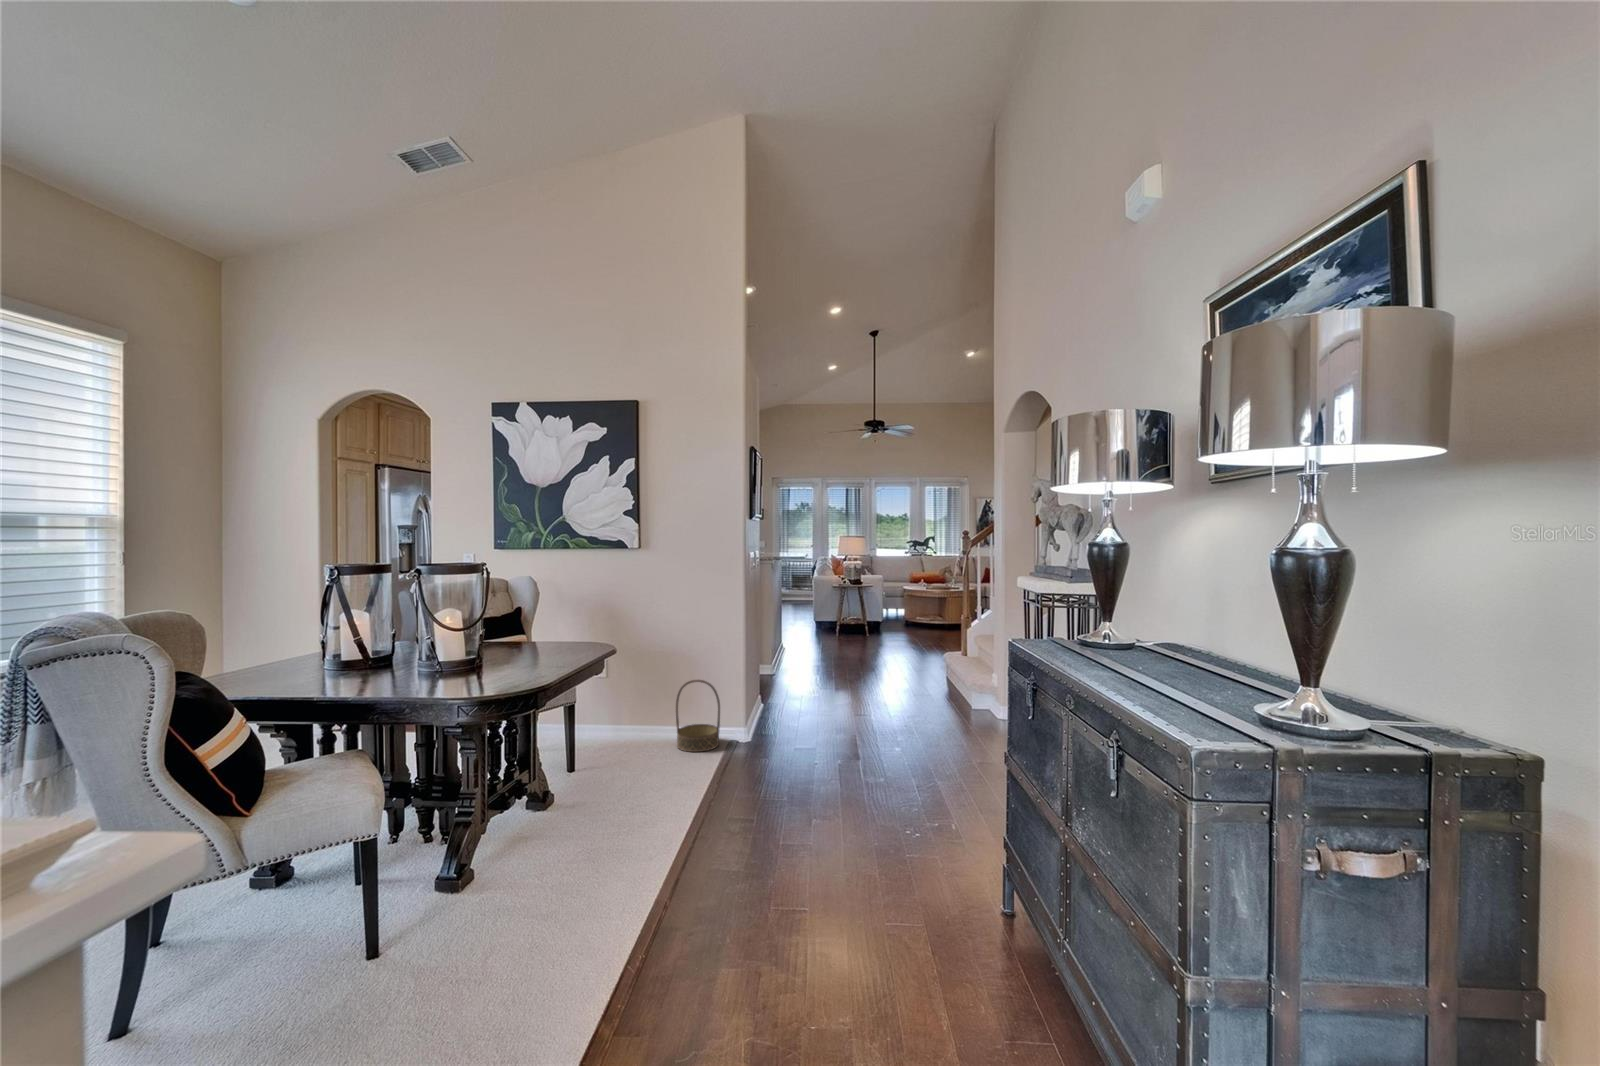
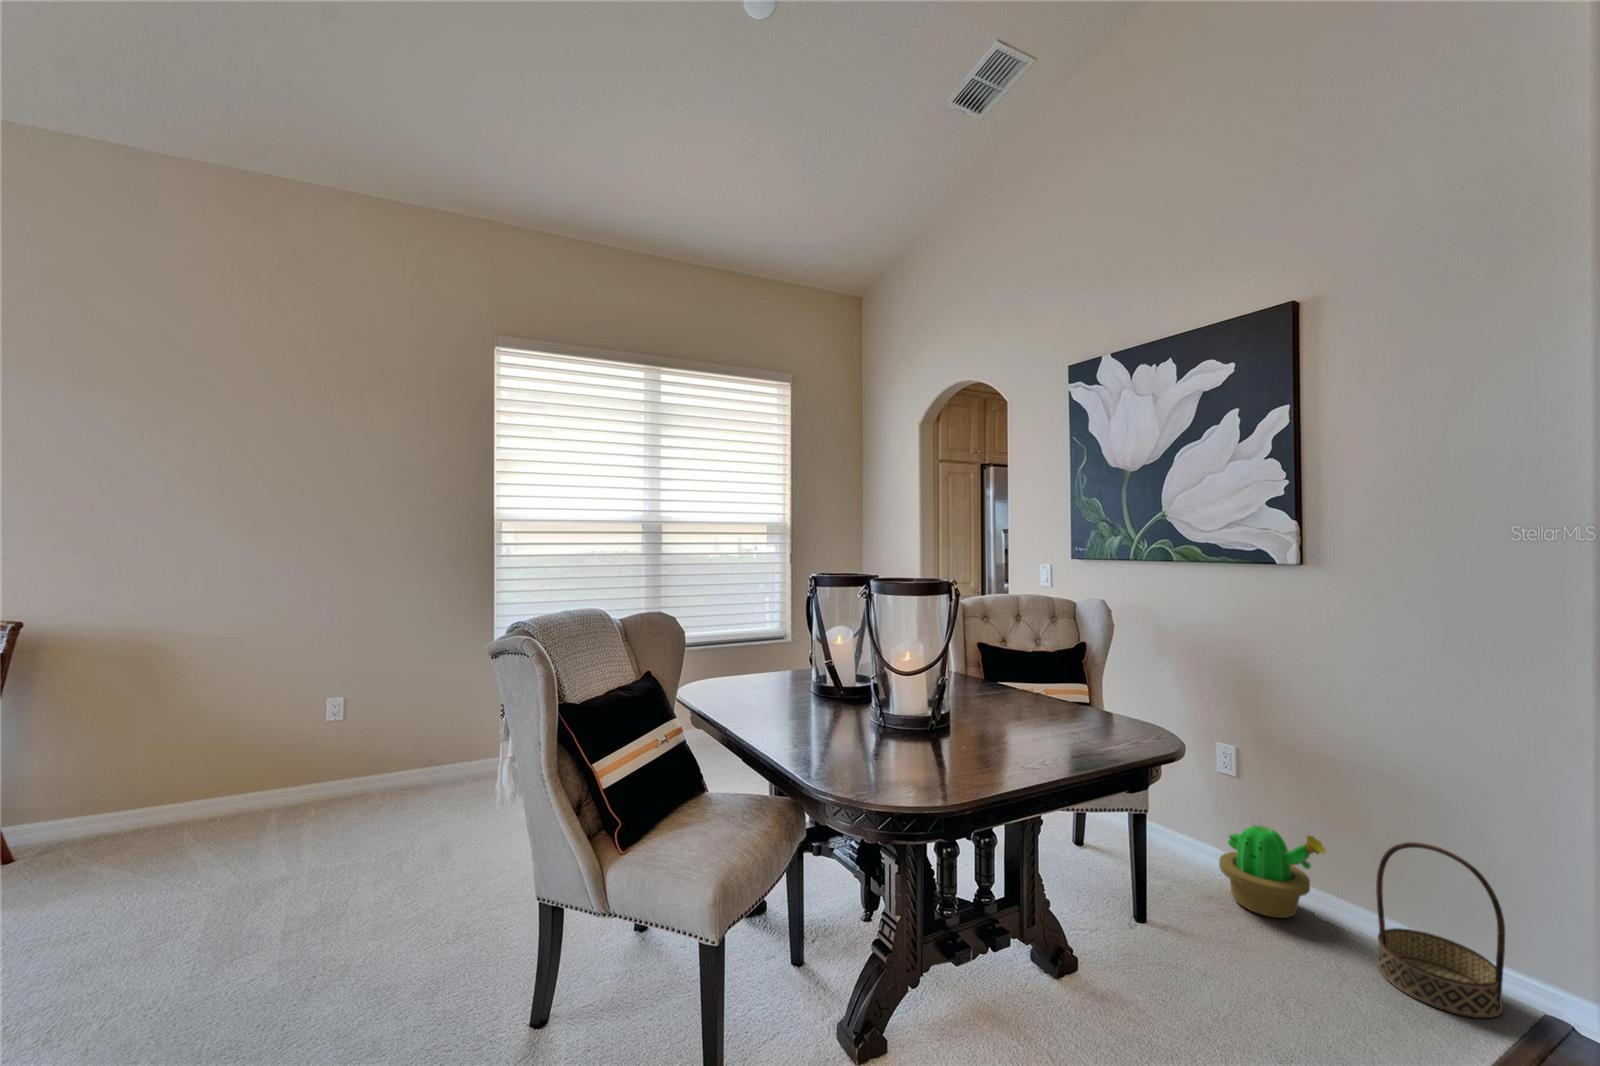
decorative plant: none [604,694,655,746] -> present [1219,824,1326,918]

